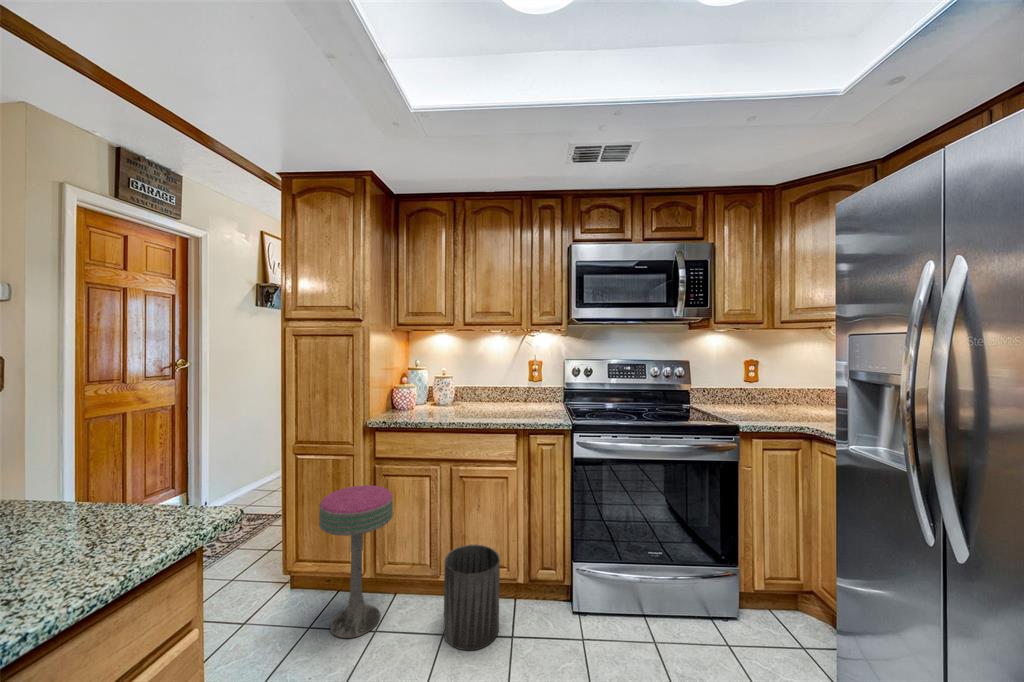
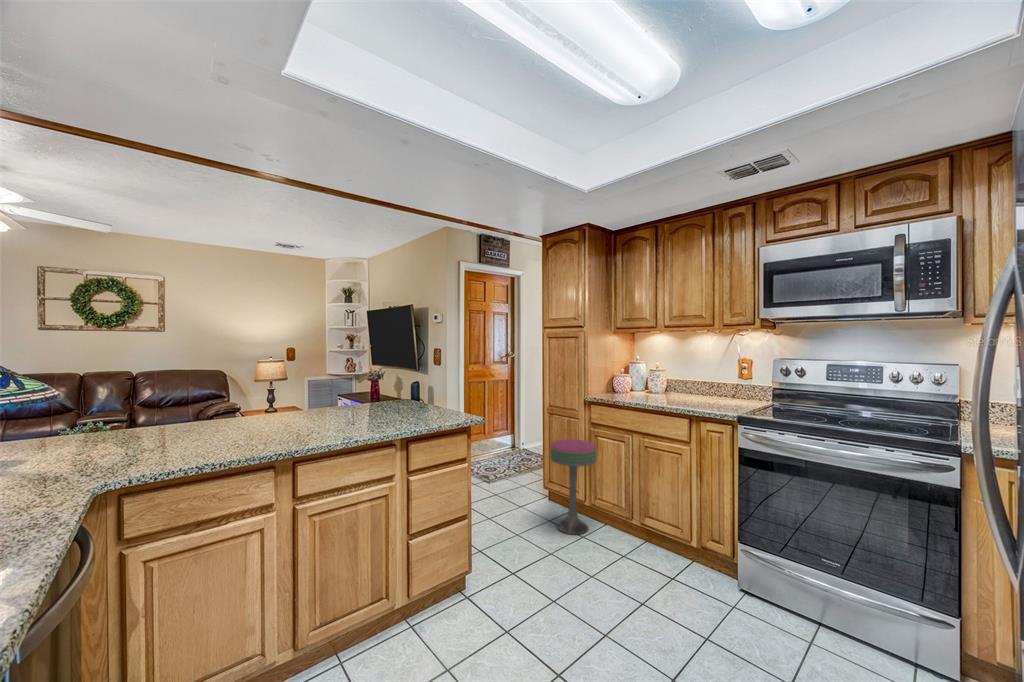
trash can: present [443,545,500,650] -> none [620,498,665,571]

